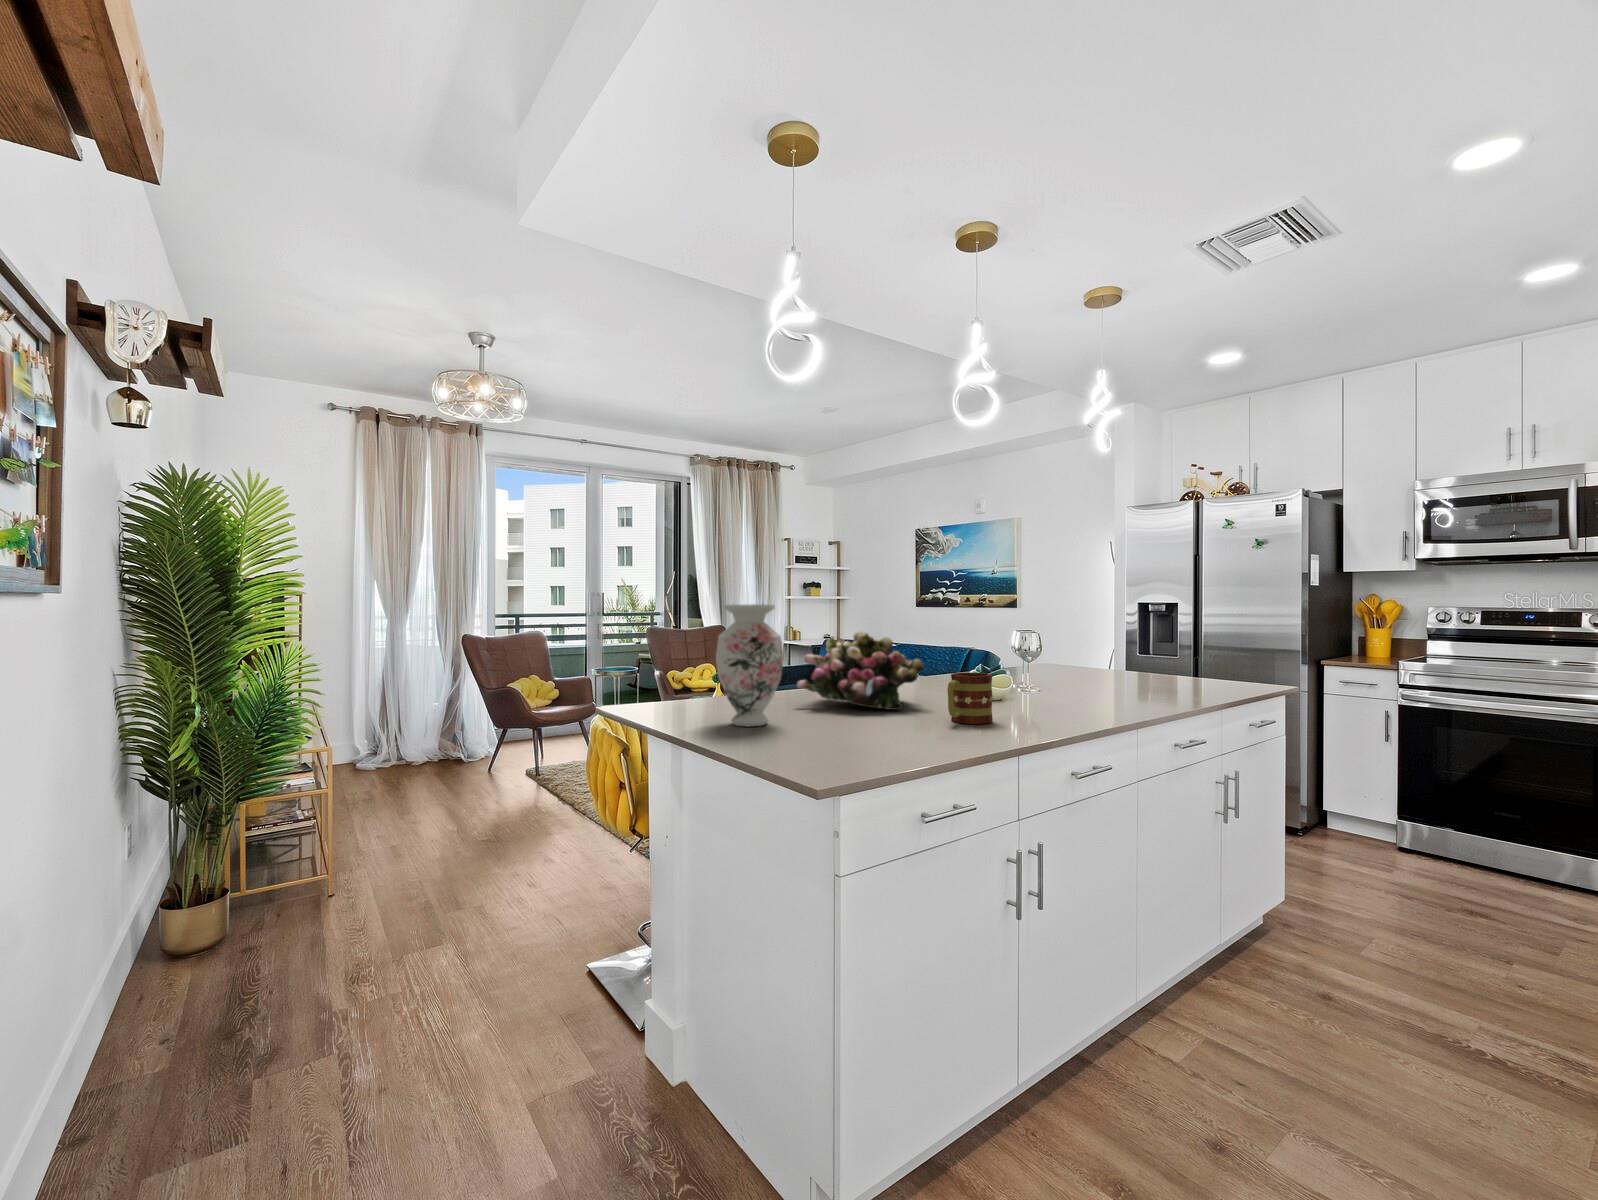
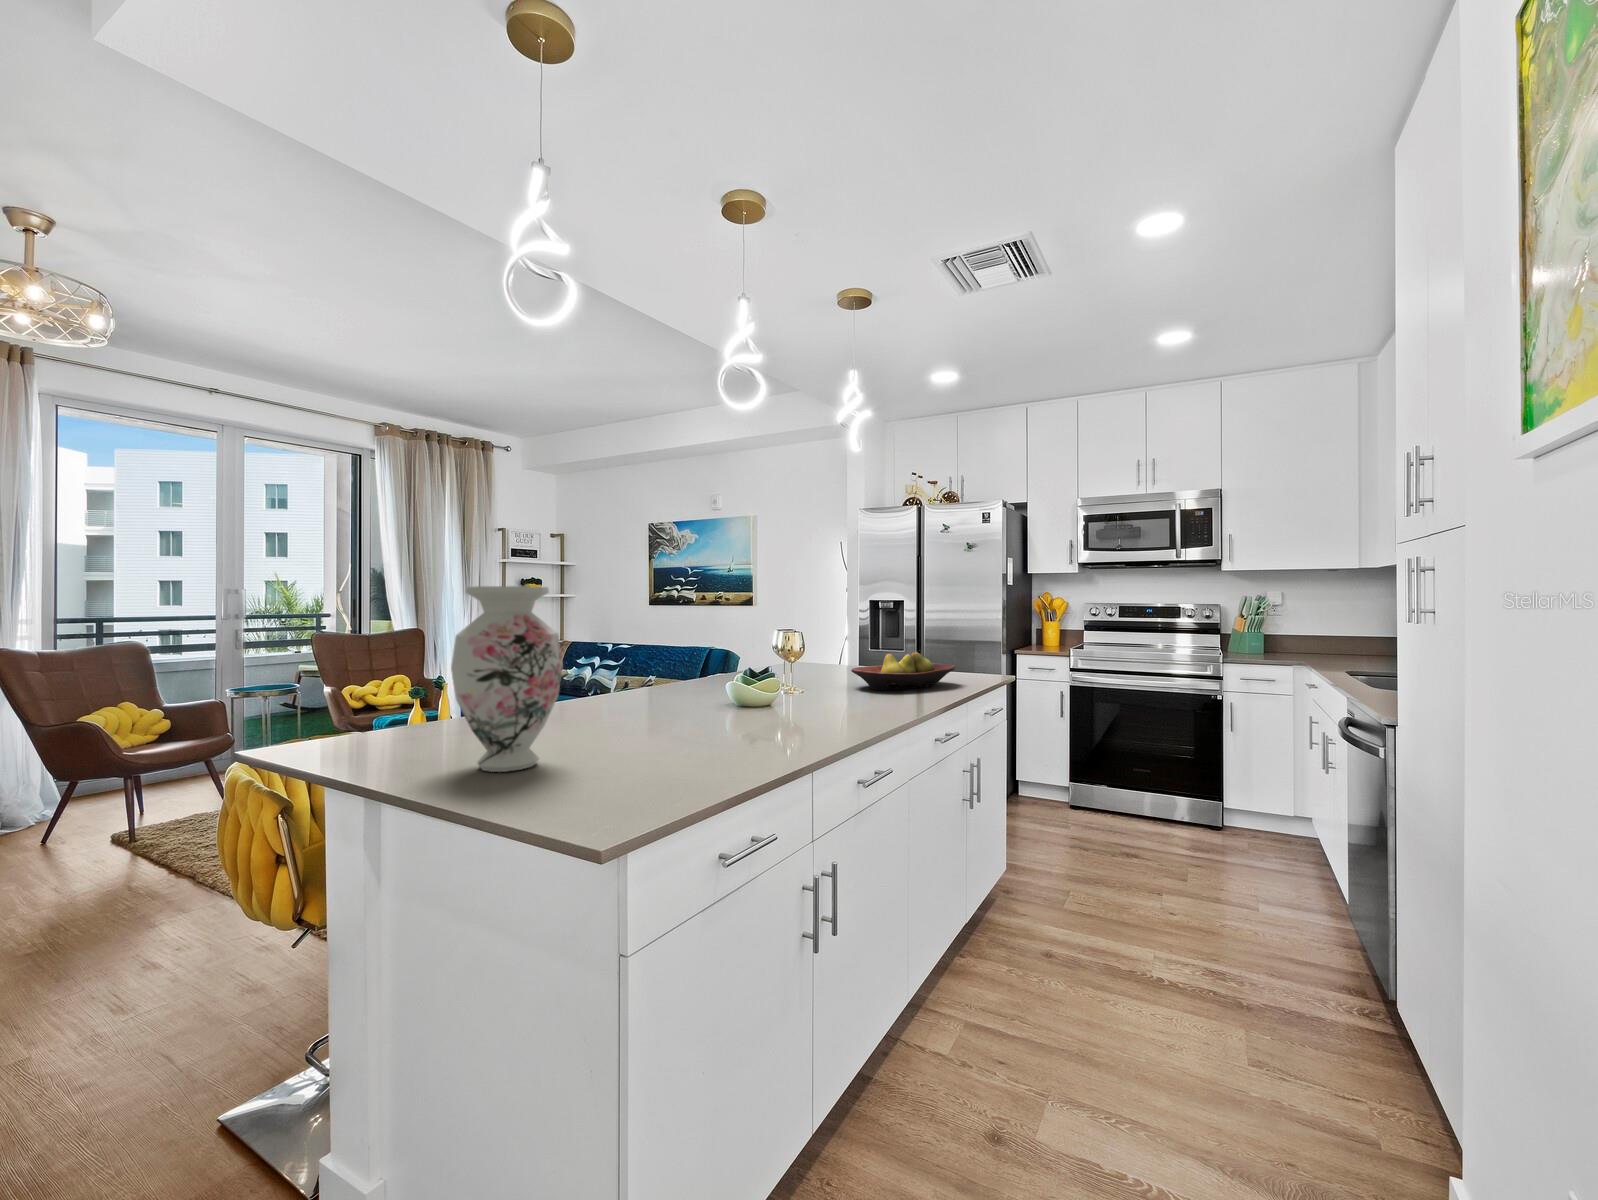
flower arrangement: present [797,631,924,710] -> none [567,626,734,726]
fruit bowl: none [1057,659,1171,694] -> present [851,652,955,690]
mug: present [947,672,993,724] -> none [781,674,830,739]

